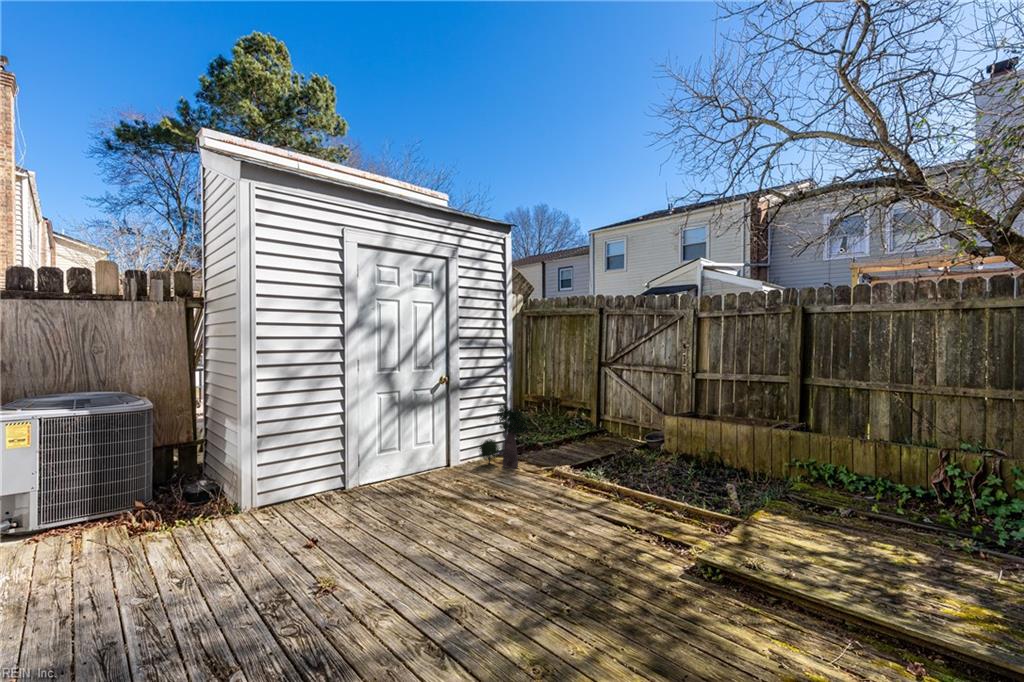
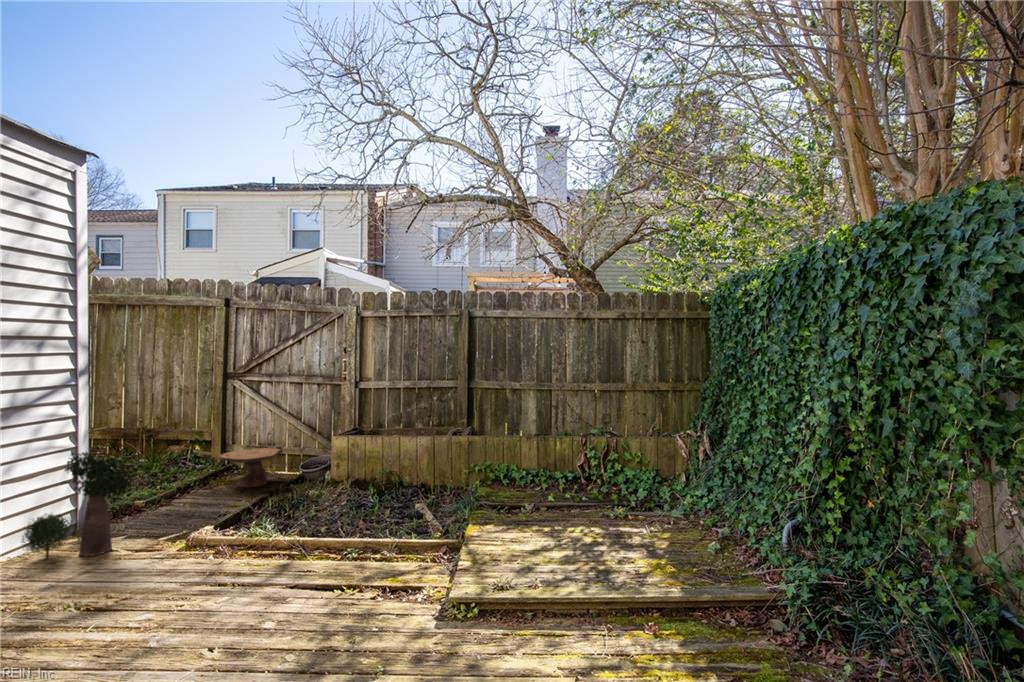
side table: none [591,419,635,447] -> present [218,448,283,487]

